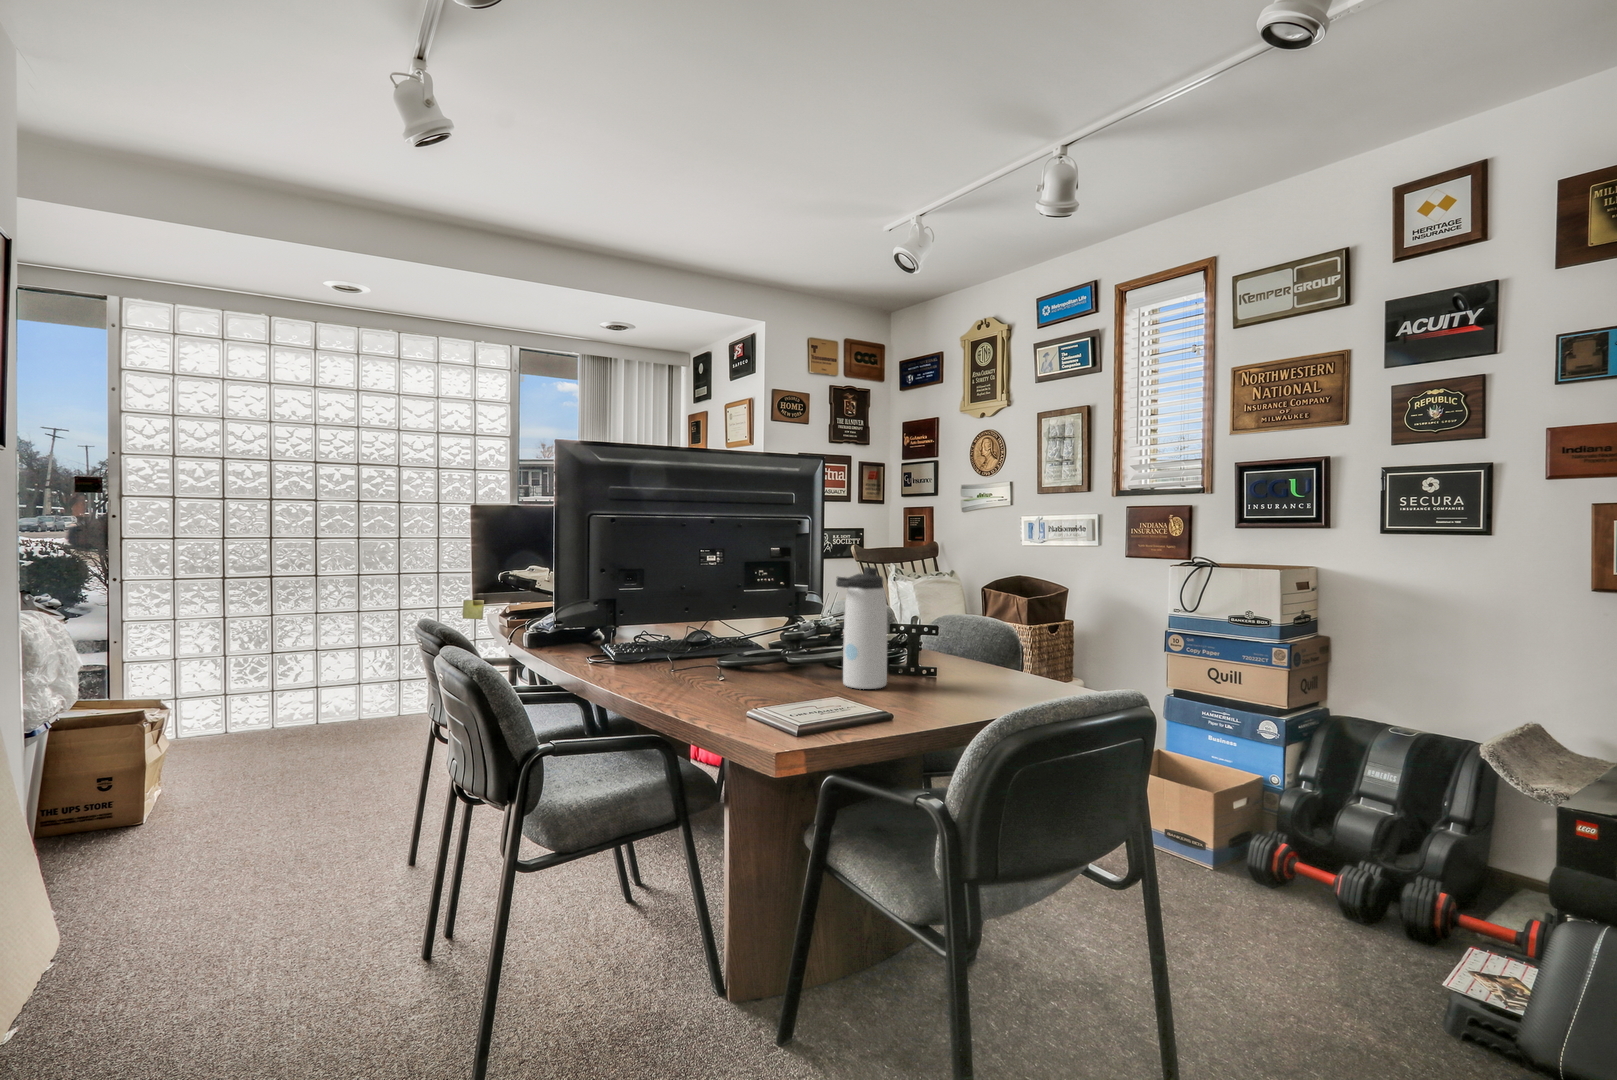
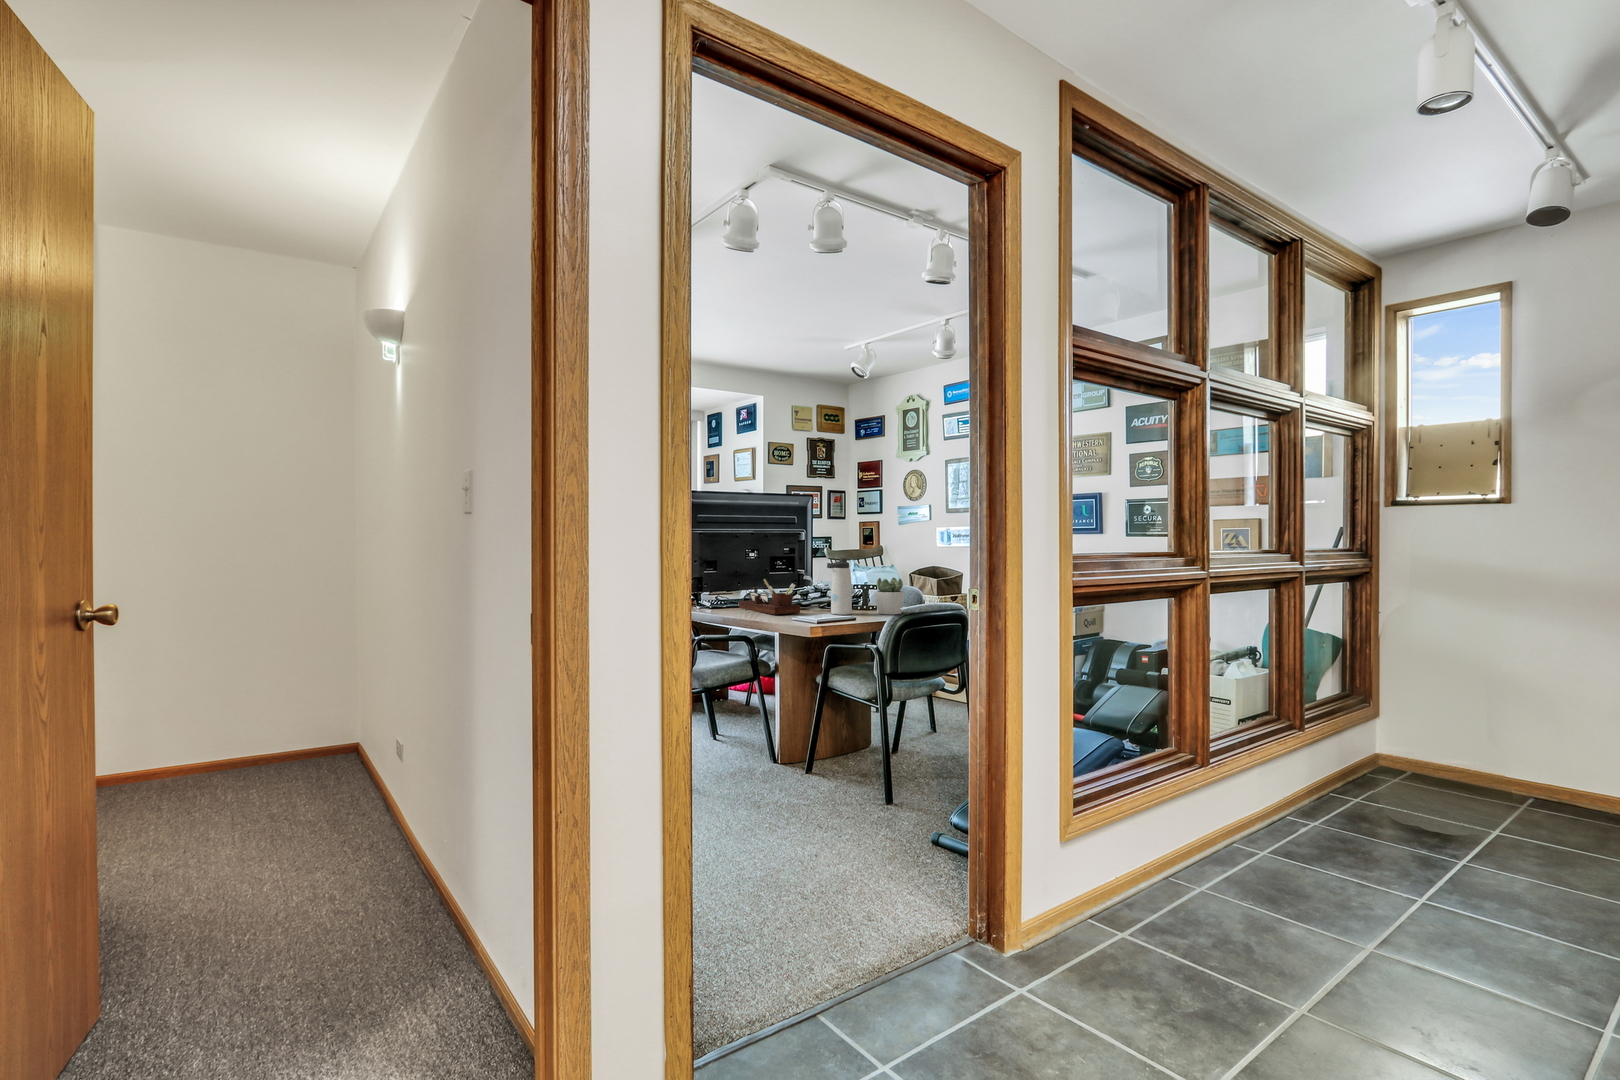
desk organizer: none [661,594,776,688] -> present [739,579,800,615]
succulent plant: none [937,609,1000,689] -> present [875,578,904,615]

